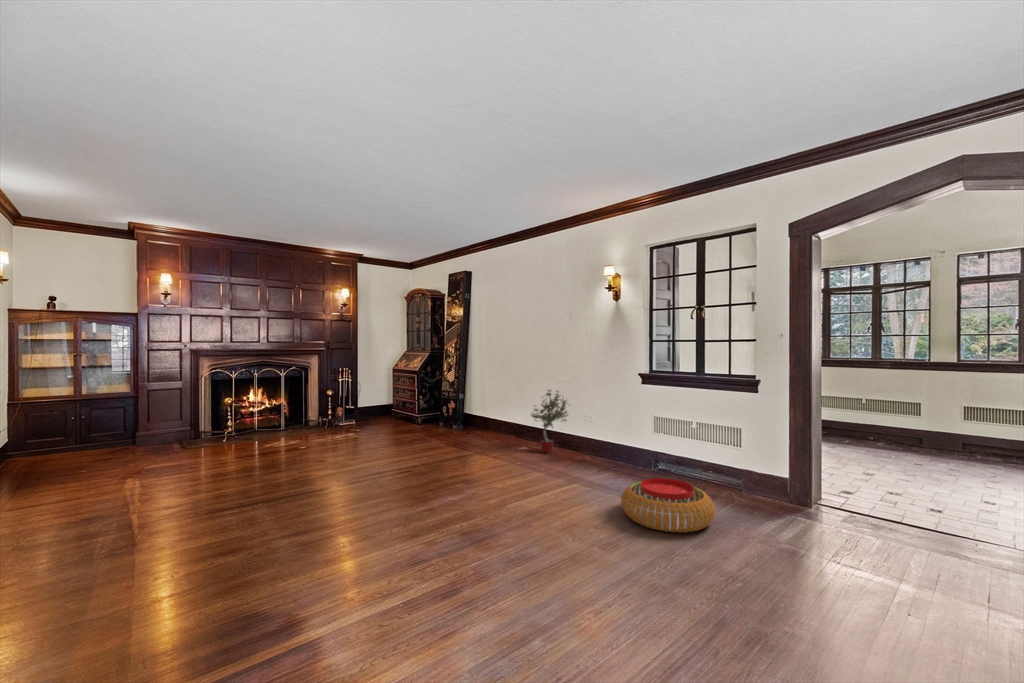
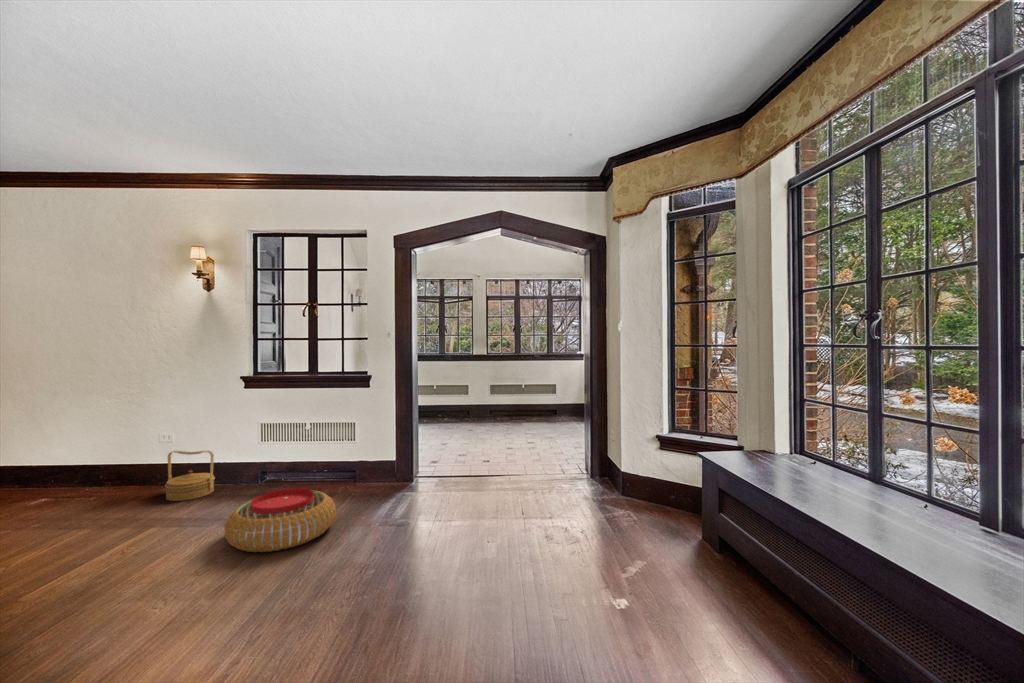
potted tree: present [531,390,568,453] -> none [53,407,133,500]
woven basket: none [587,429,620,469] -> present [165,451,215,501]

